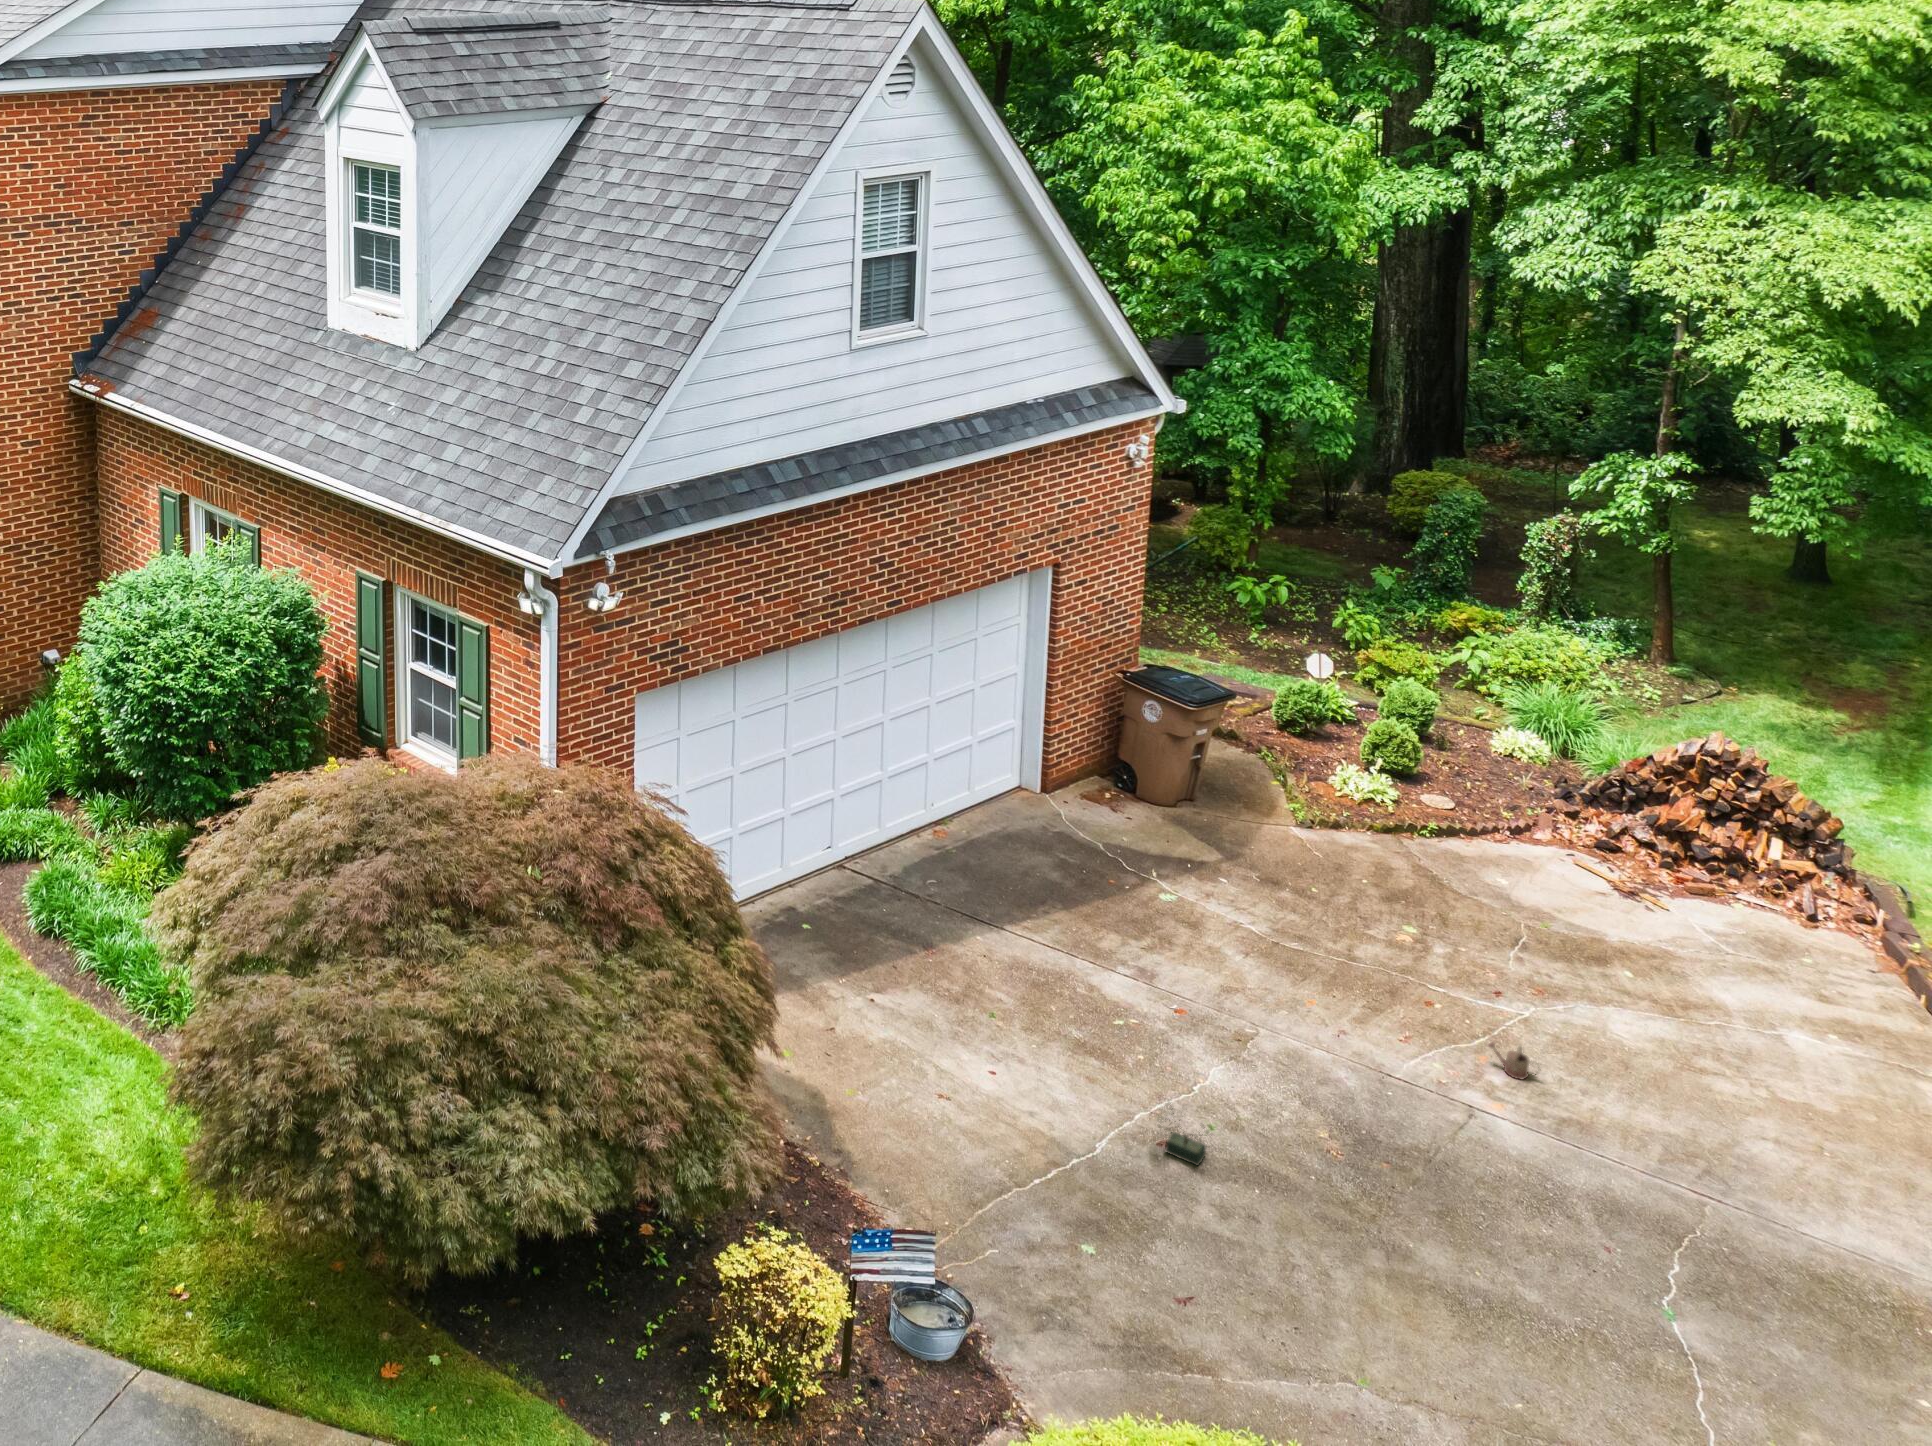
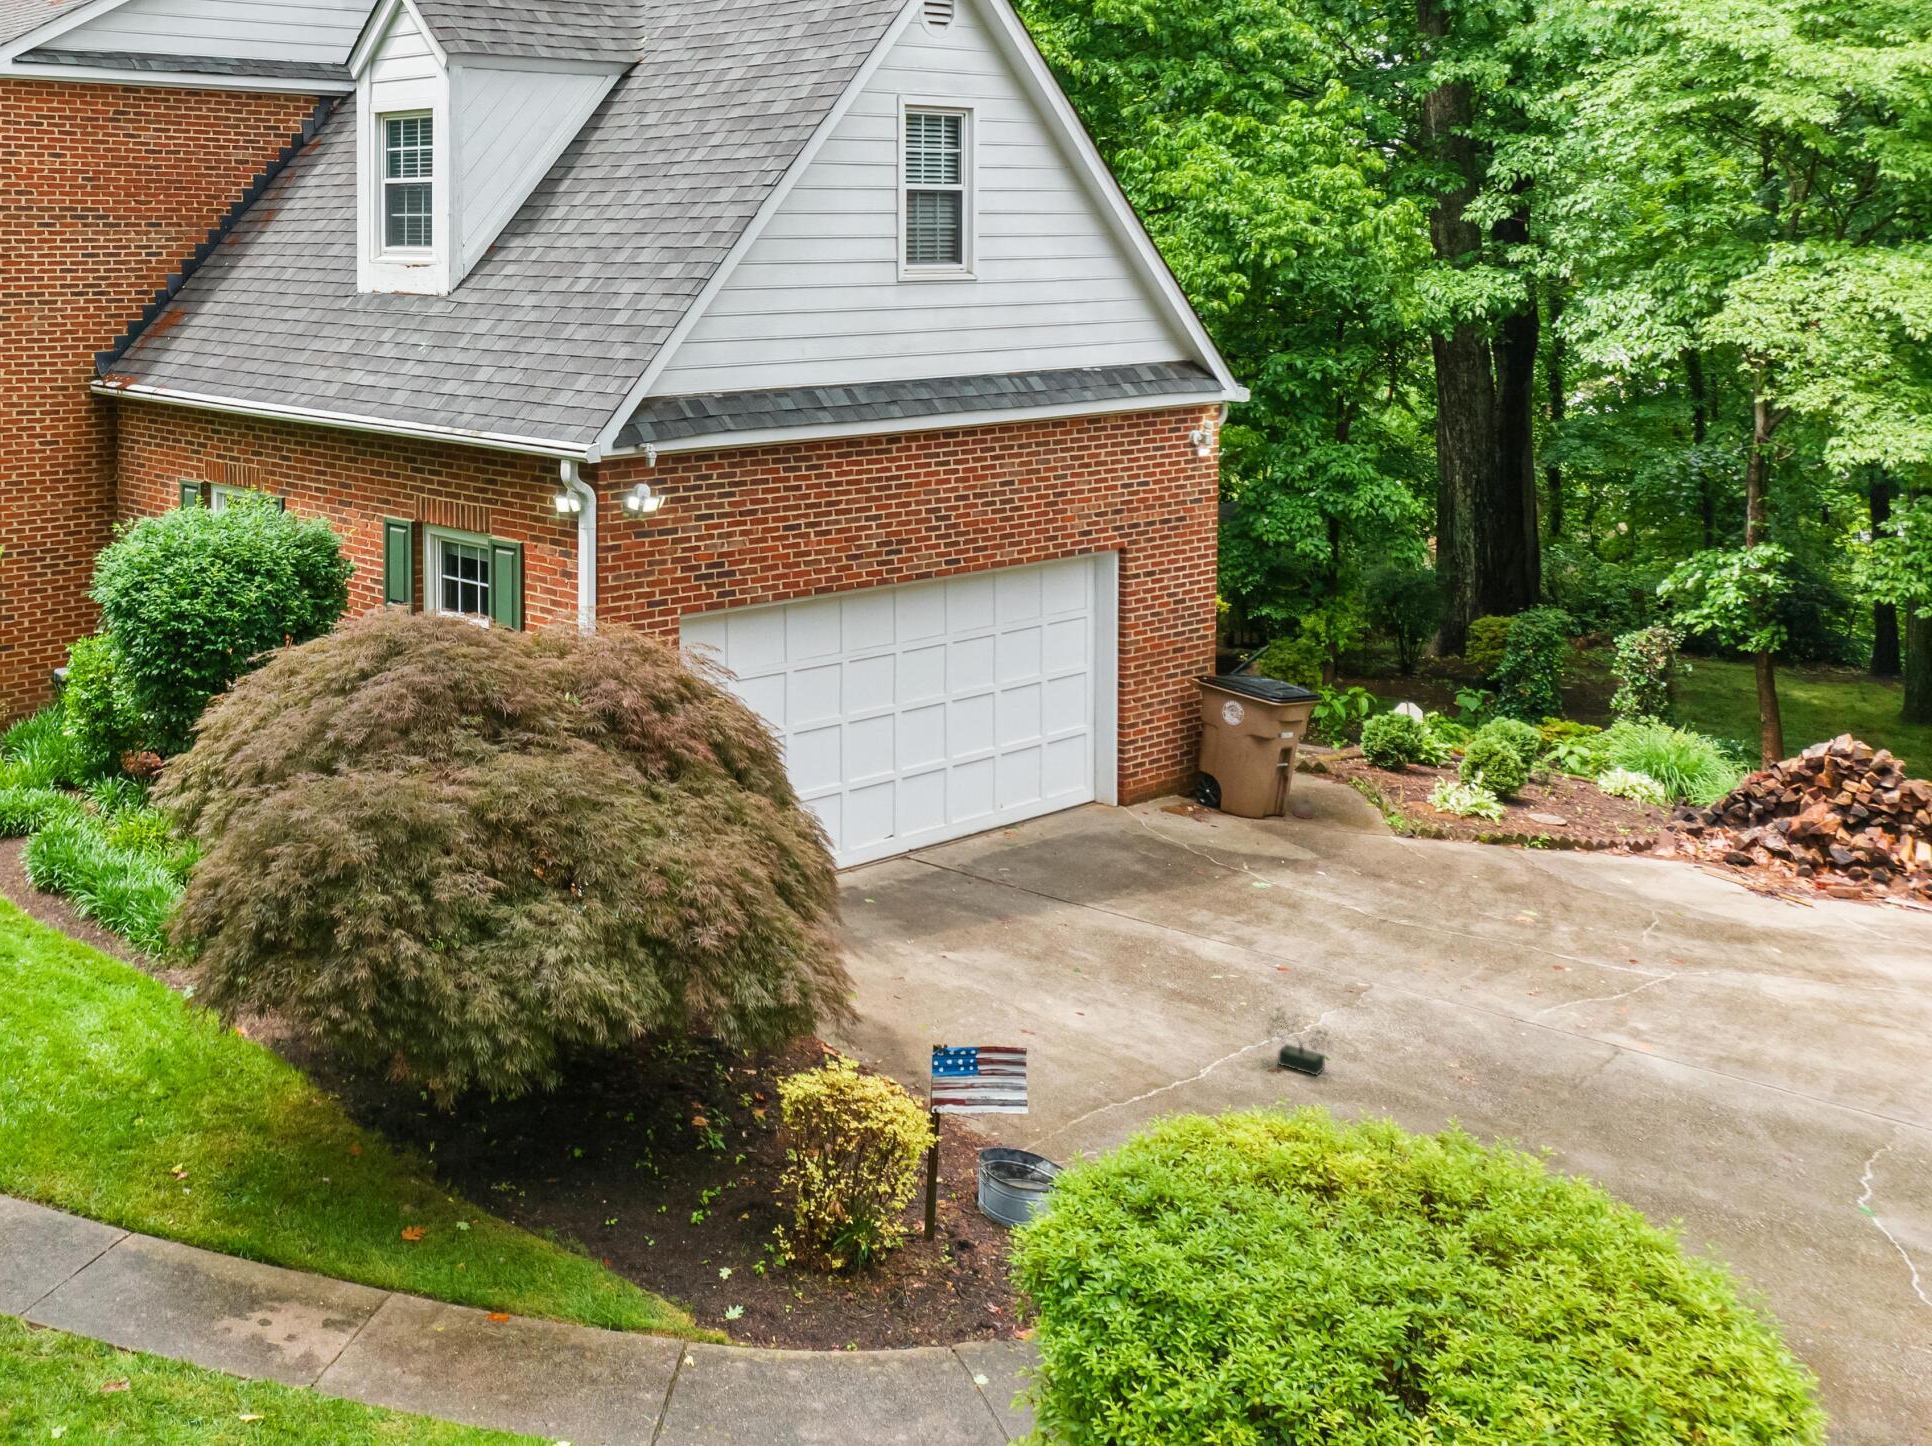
watering can: present [1488,1042,1539,1079] -> present [1283,793,1319,819]

